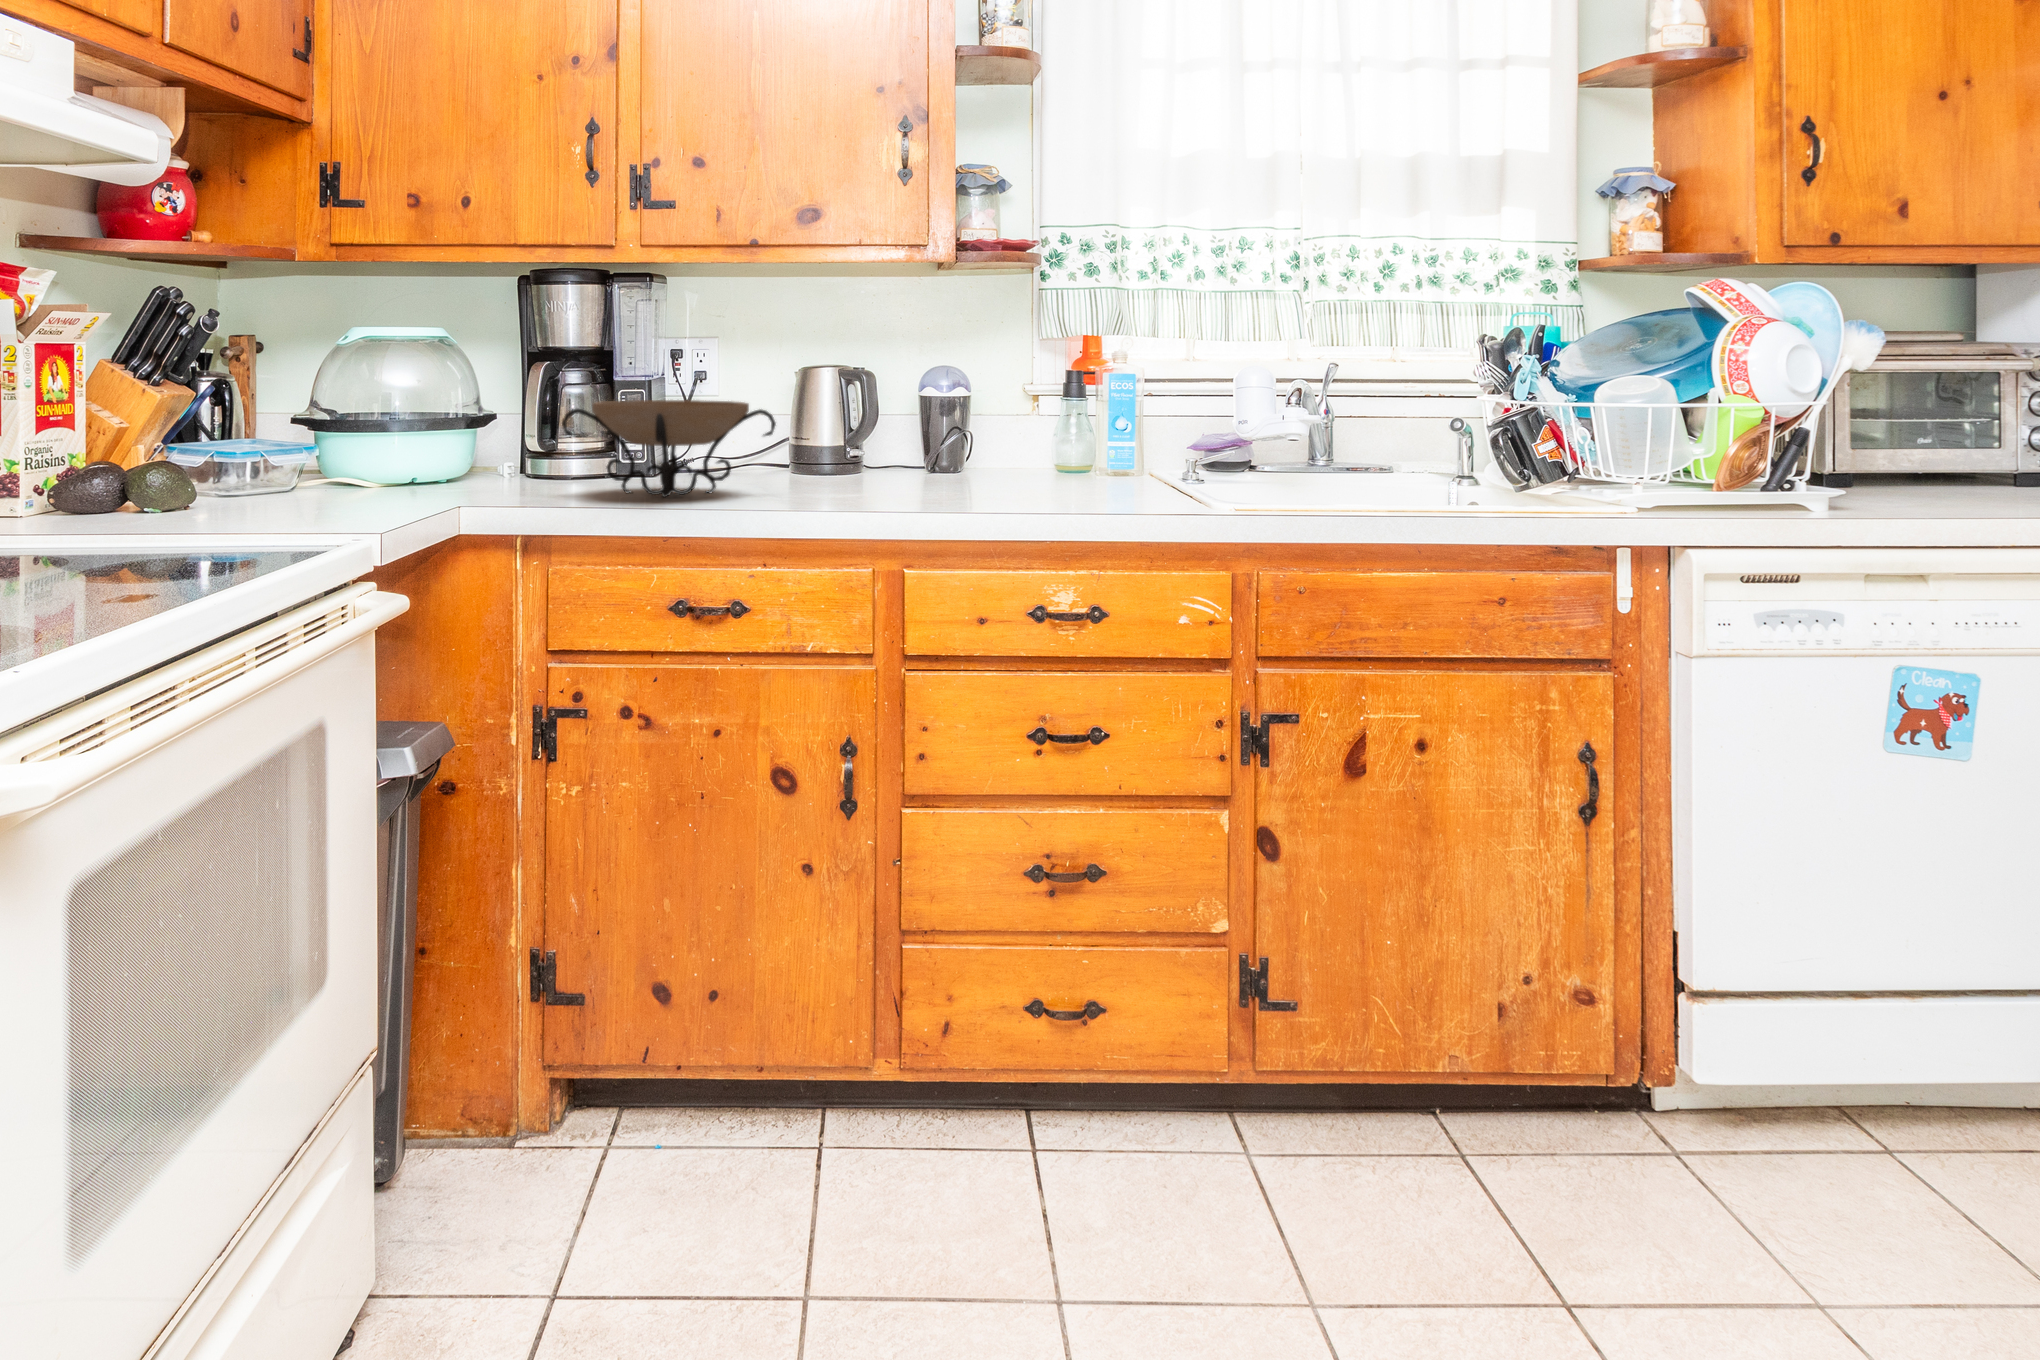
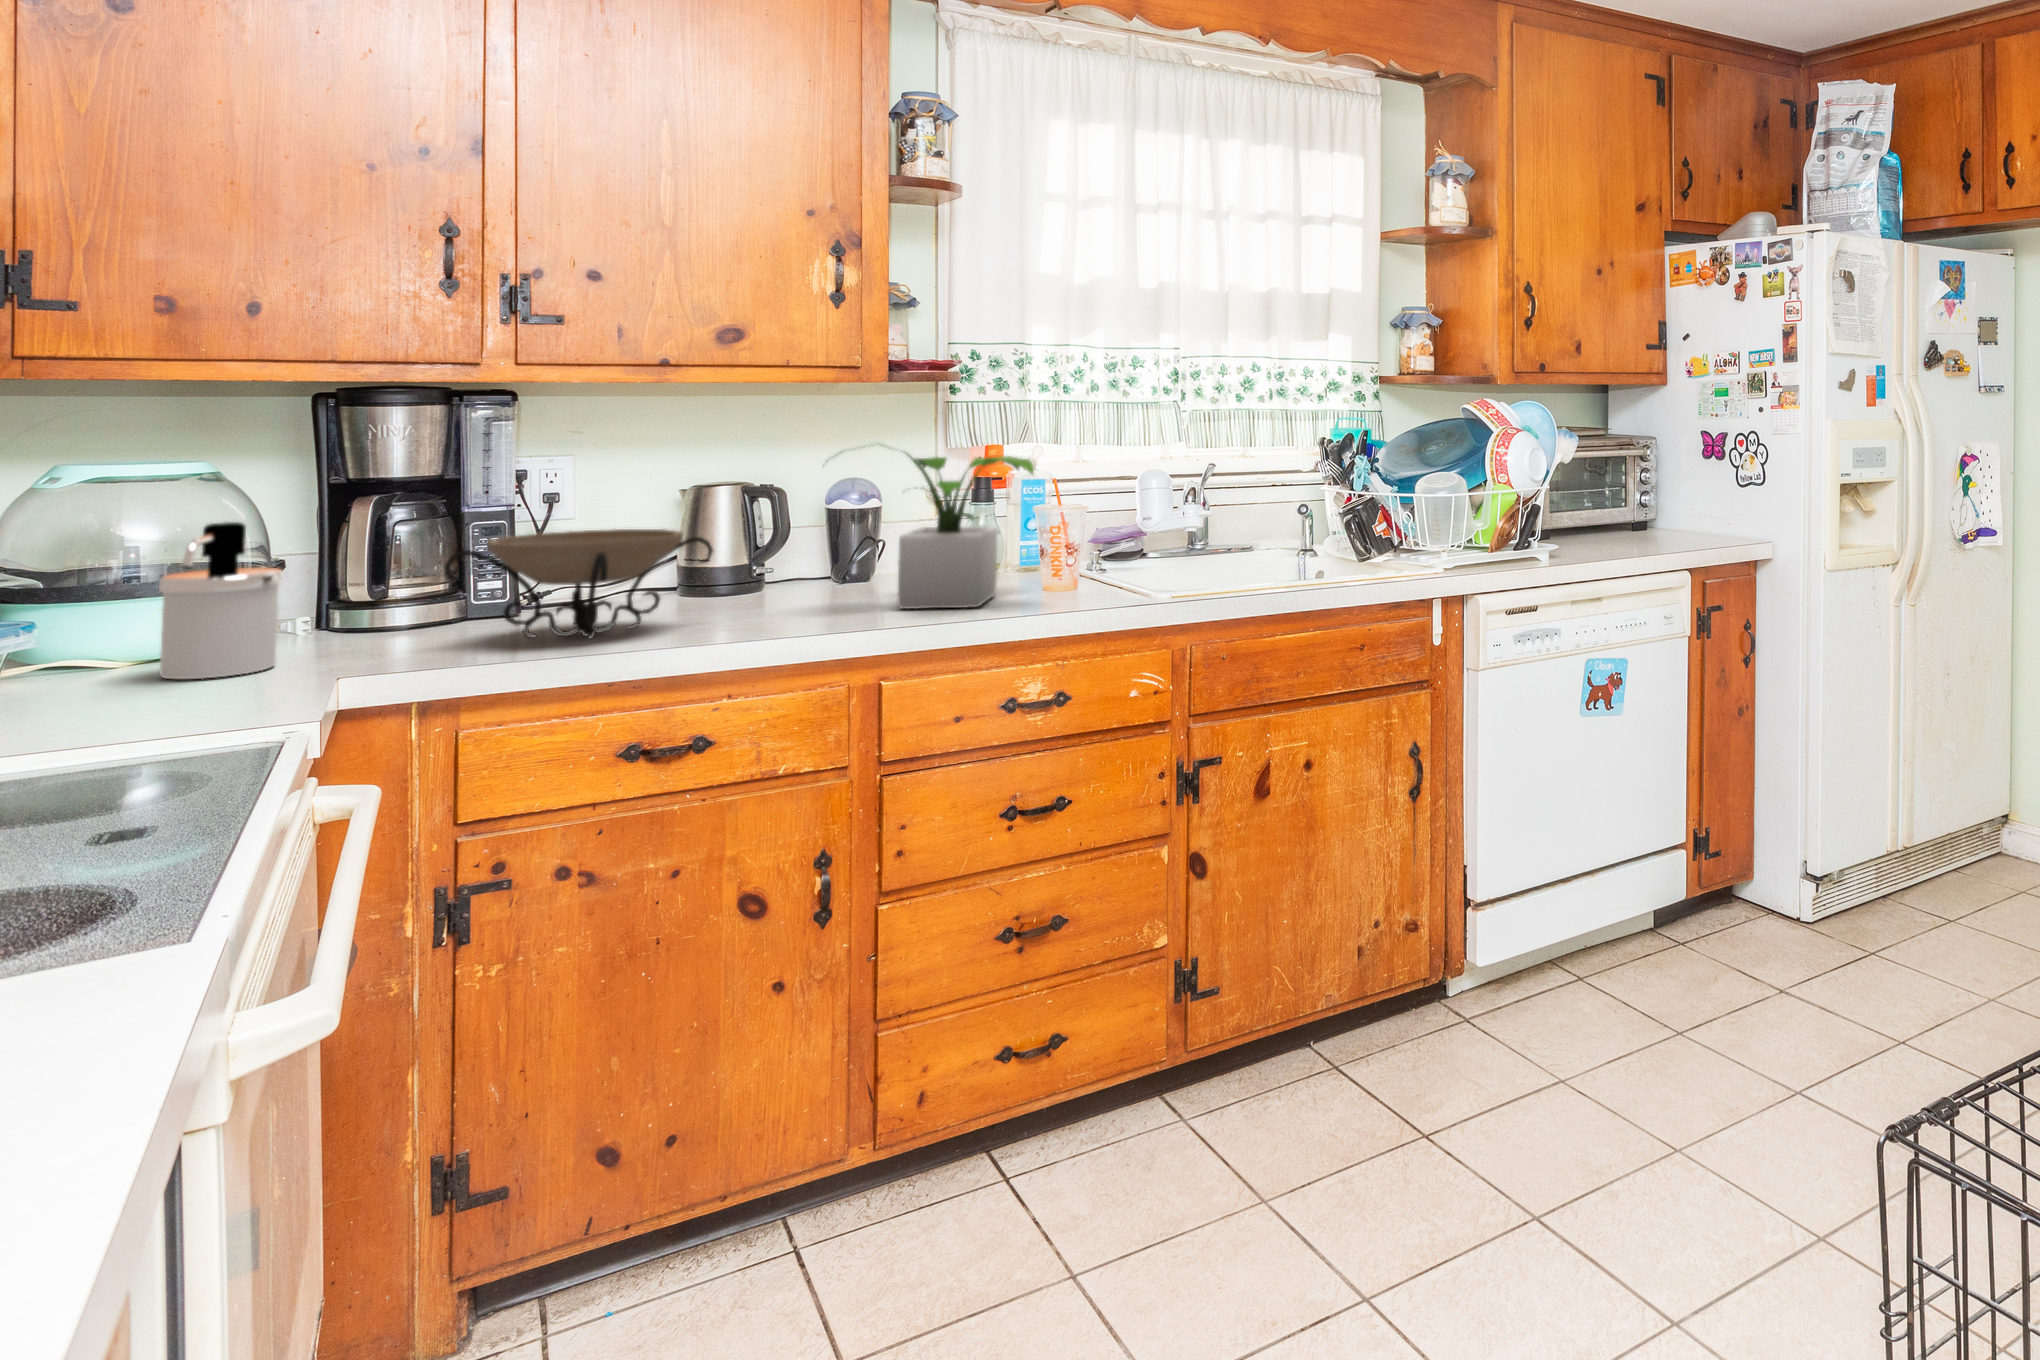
potted plant: none [873,321,1082,503] -> present [823,445,1034,609]
soap dispenser: none [366,373,453,500] -> present [159,522,283,679]

